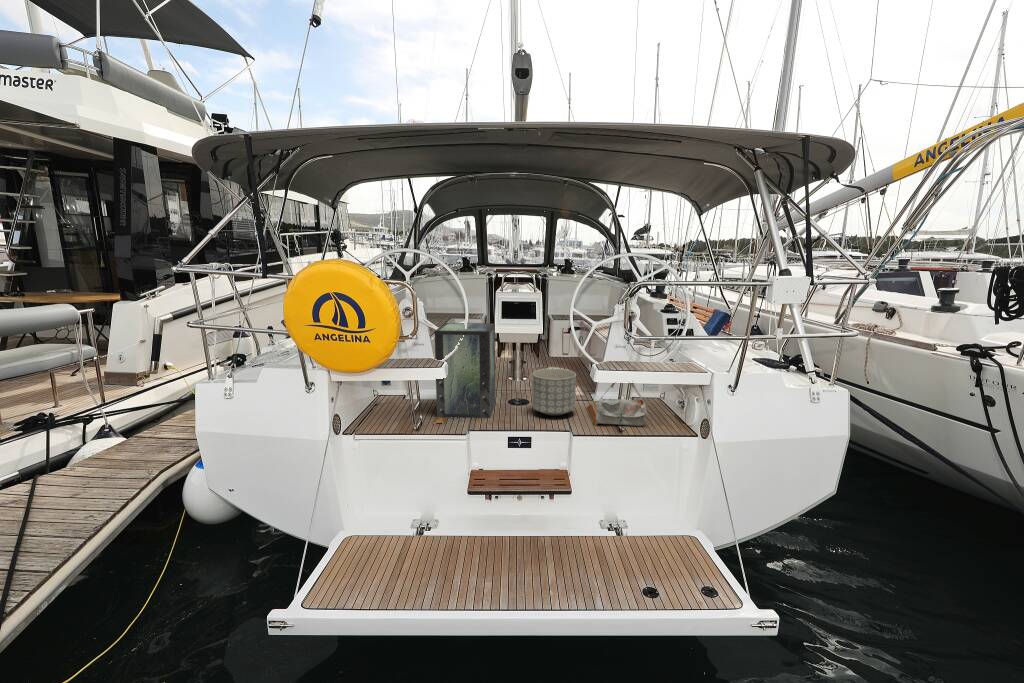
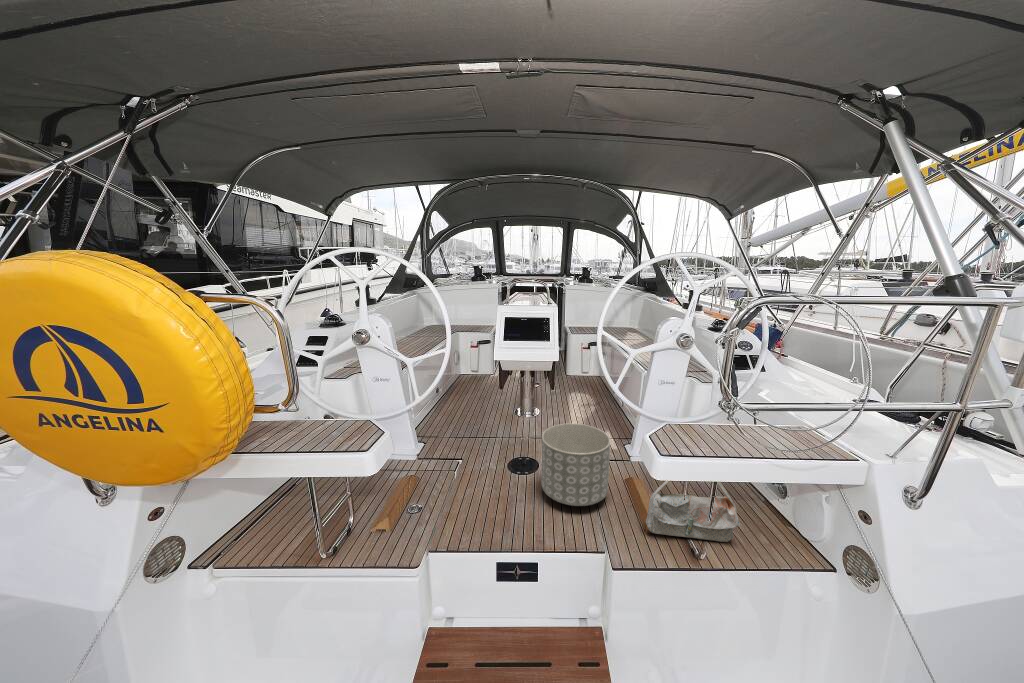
storage box: present [435,323,495,418] -> none [388,353,491,506]

